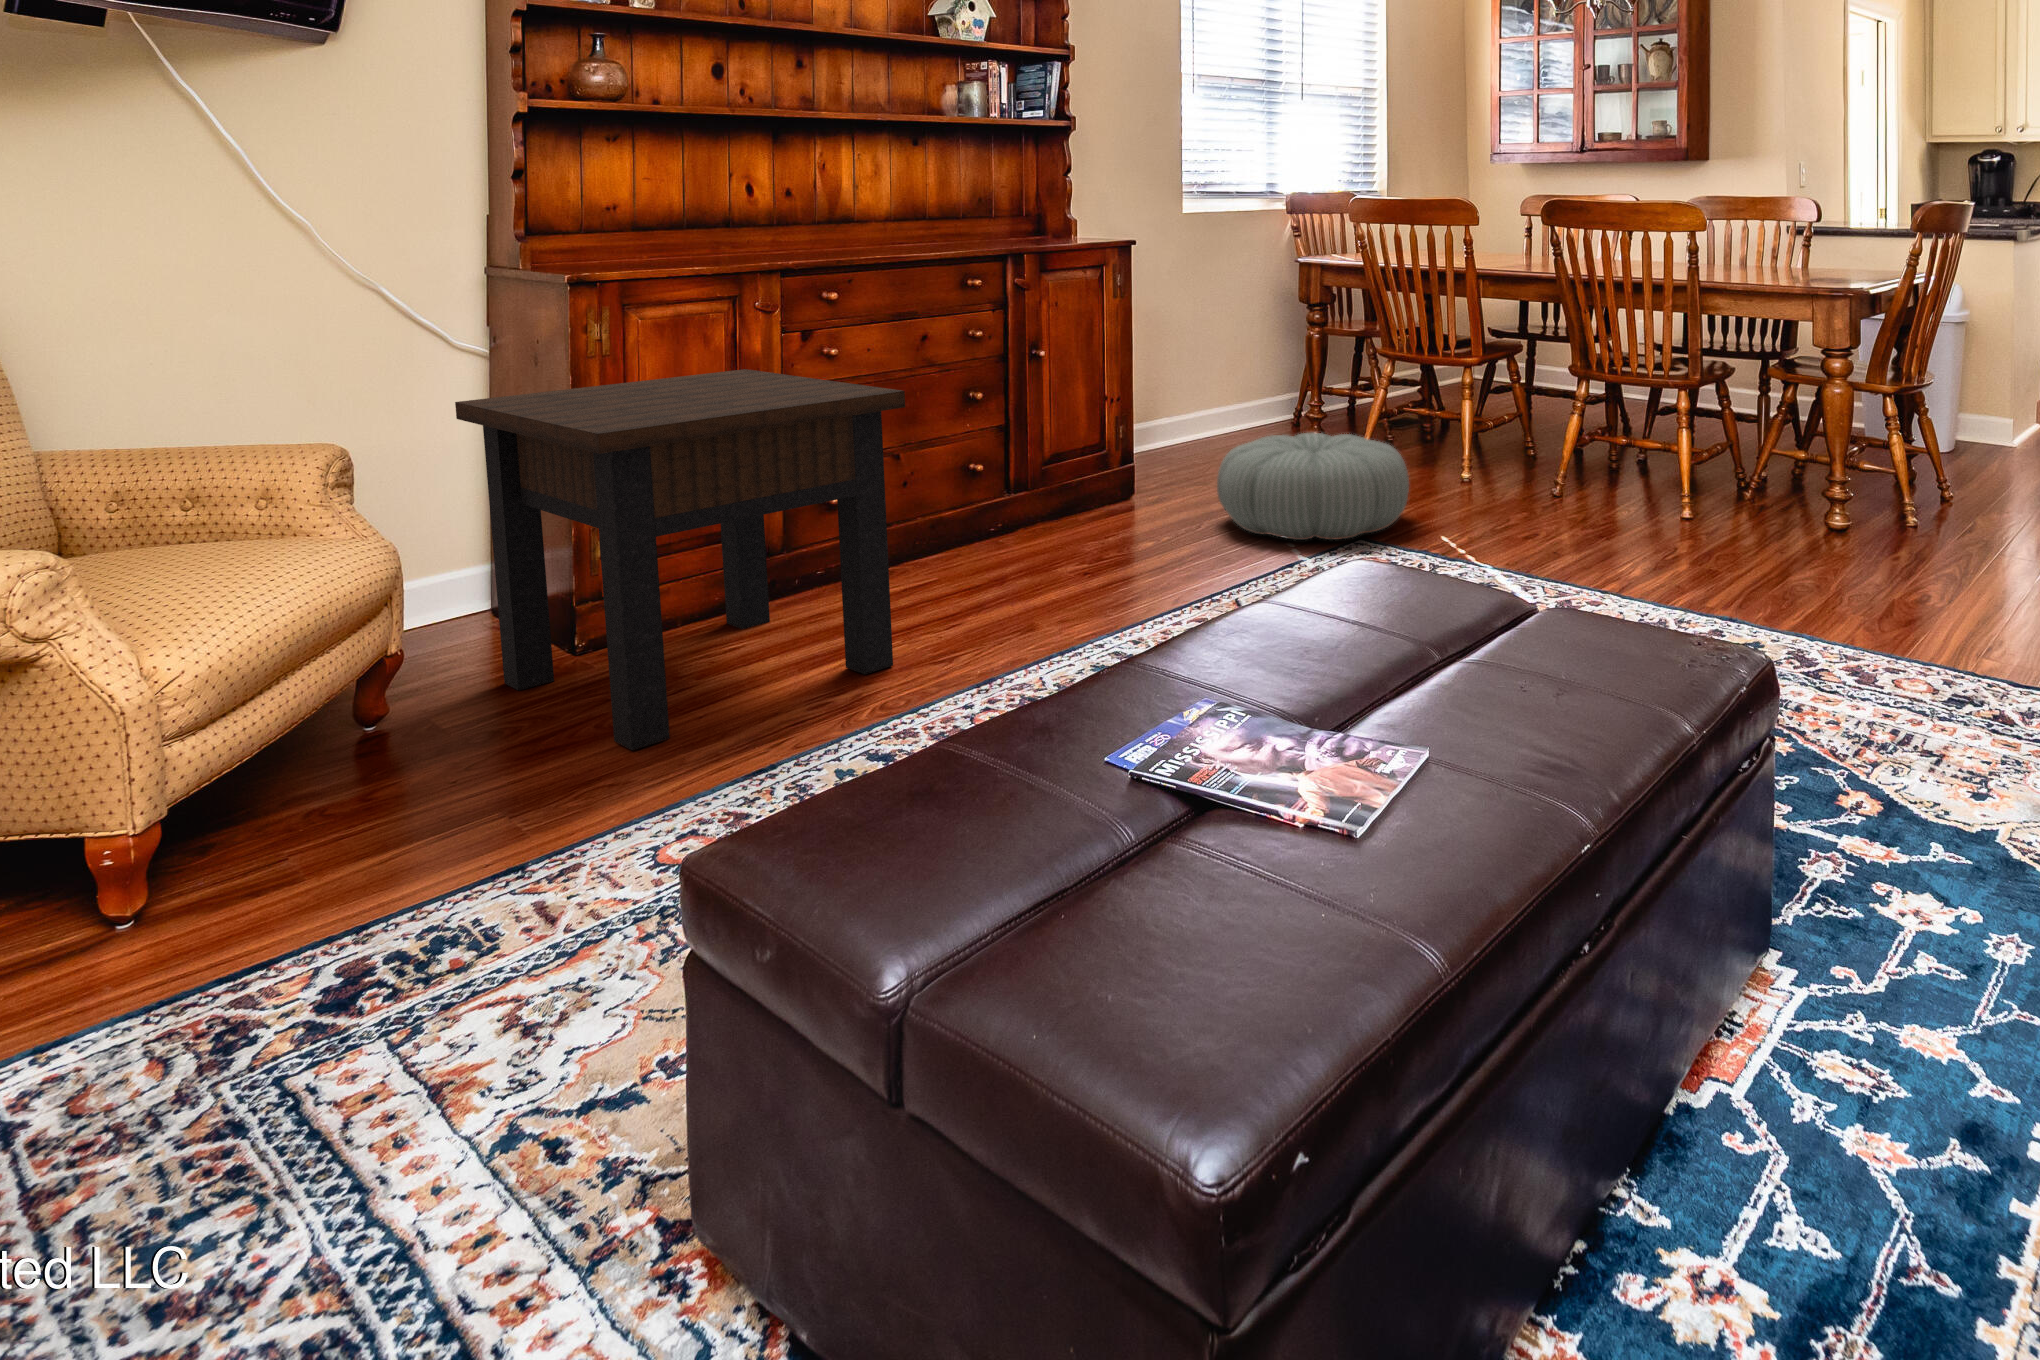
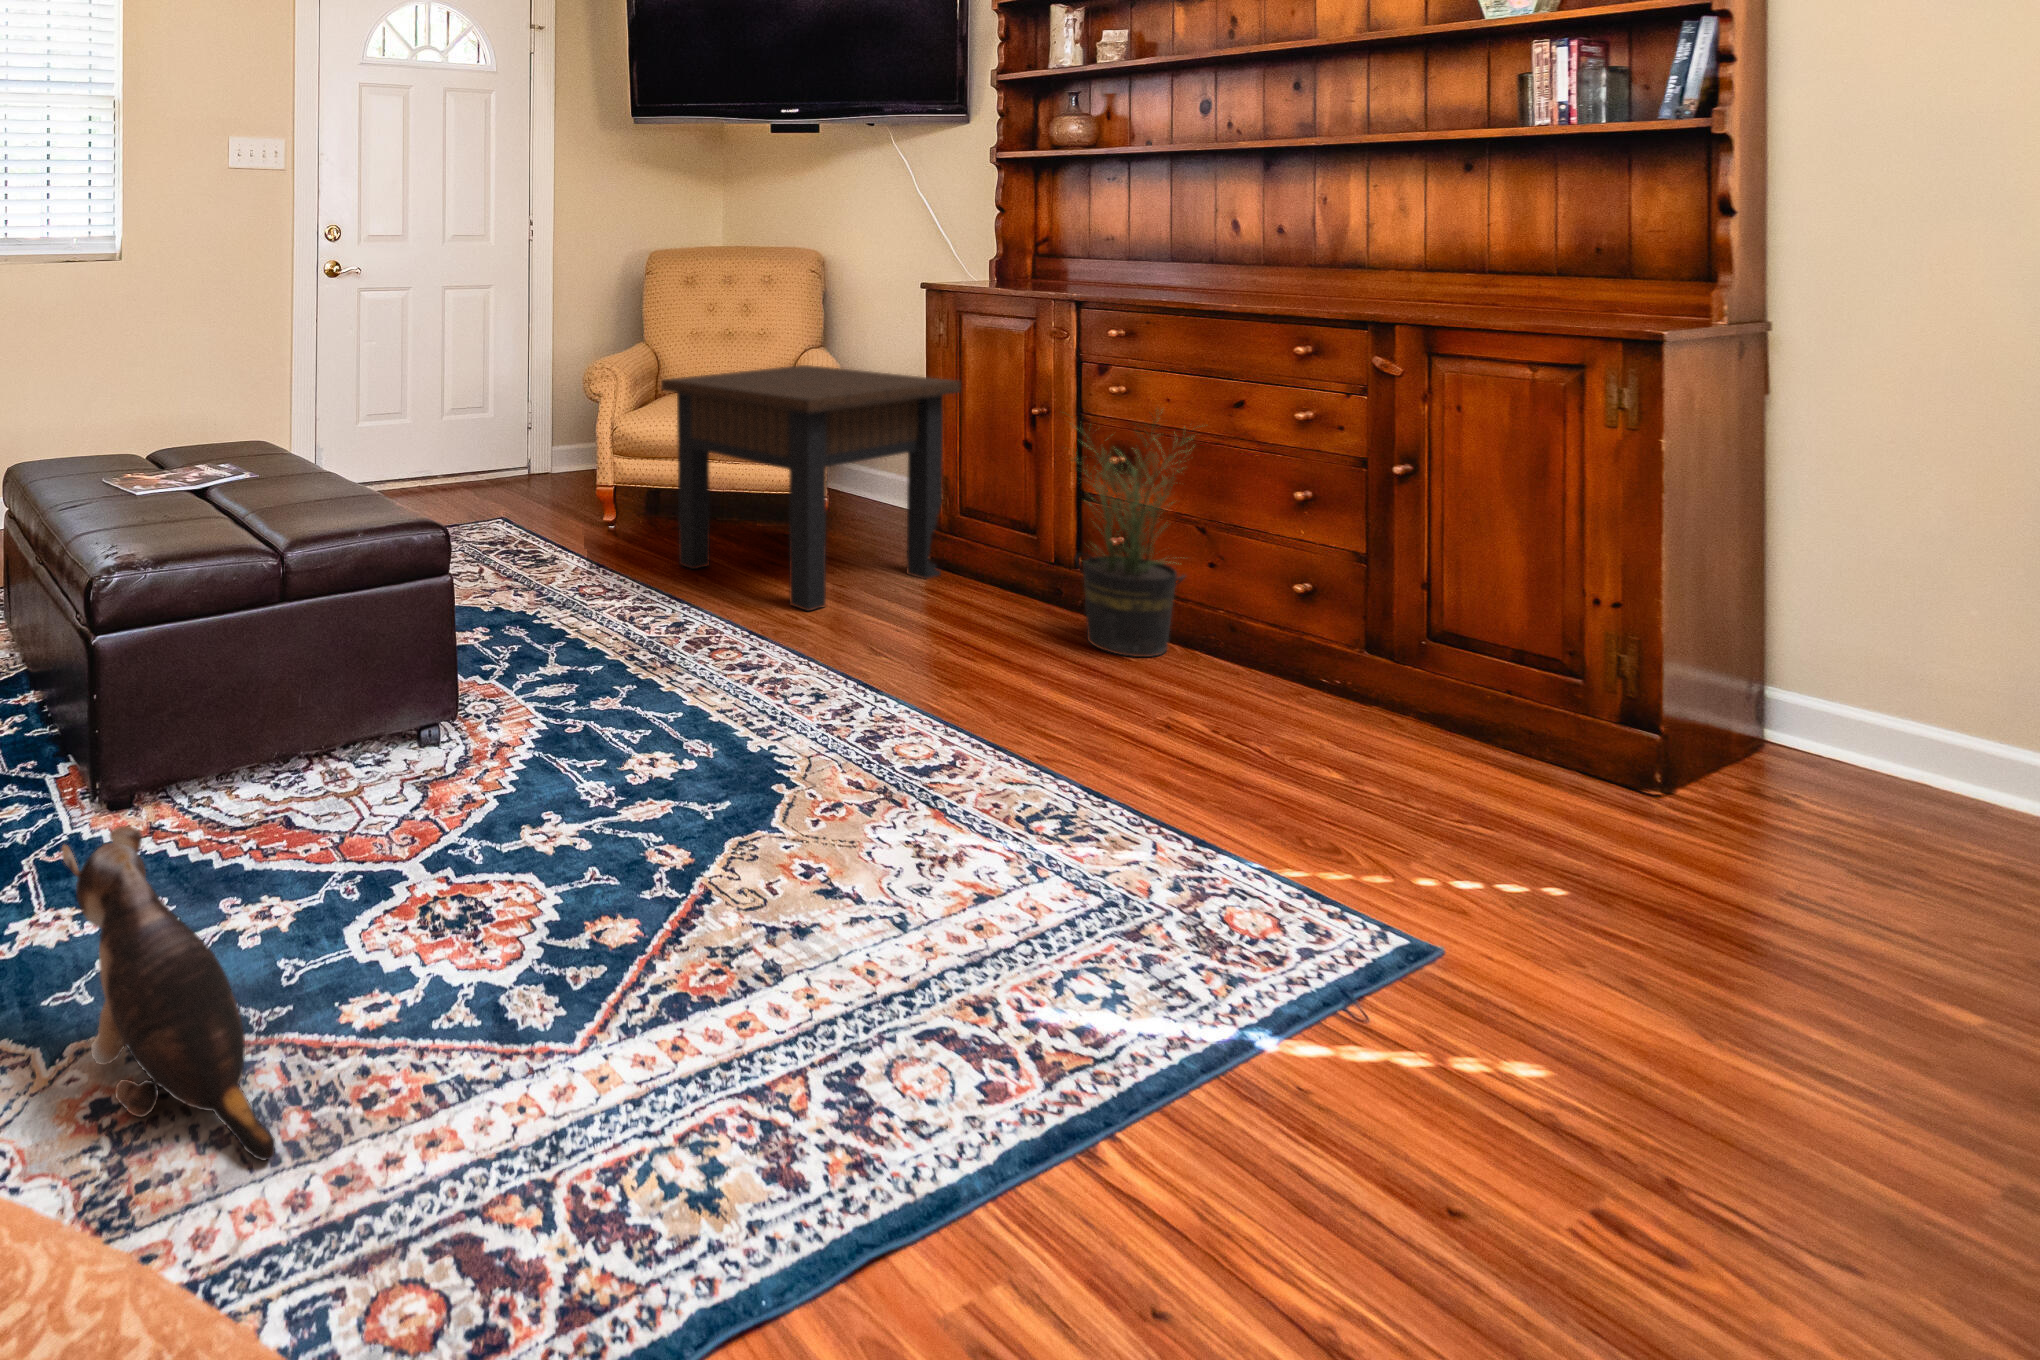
potted plant: none [917,348,1049,573] -> present [1063,409,1197,657]
pouf: present [1217,433,1409,540] -> none [1299,666,1820,953]
plush toy: none [1882,669,1973,806] -> present [62,826,275,1161]

